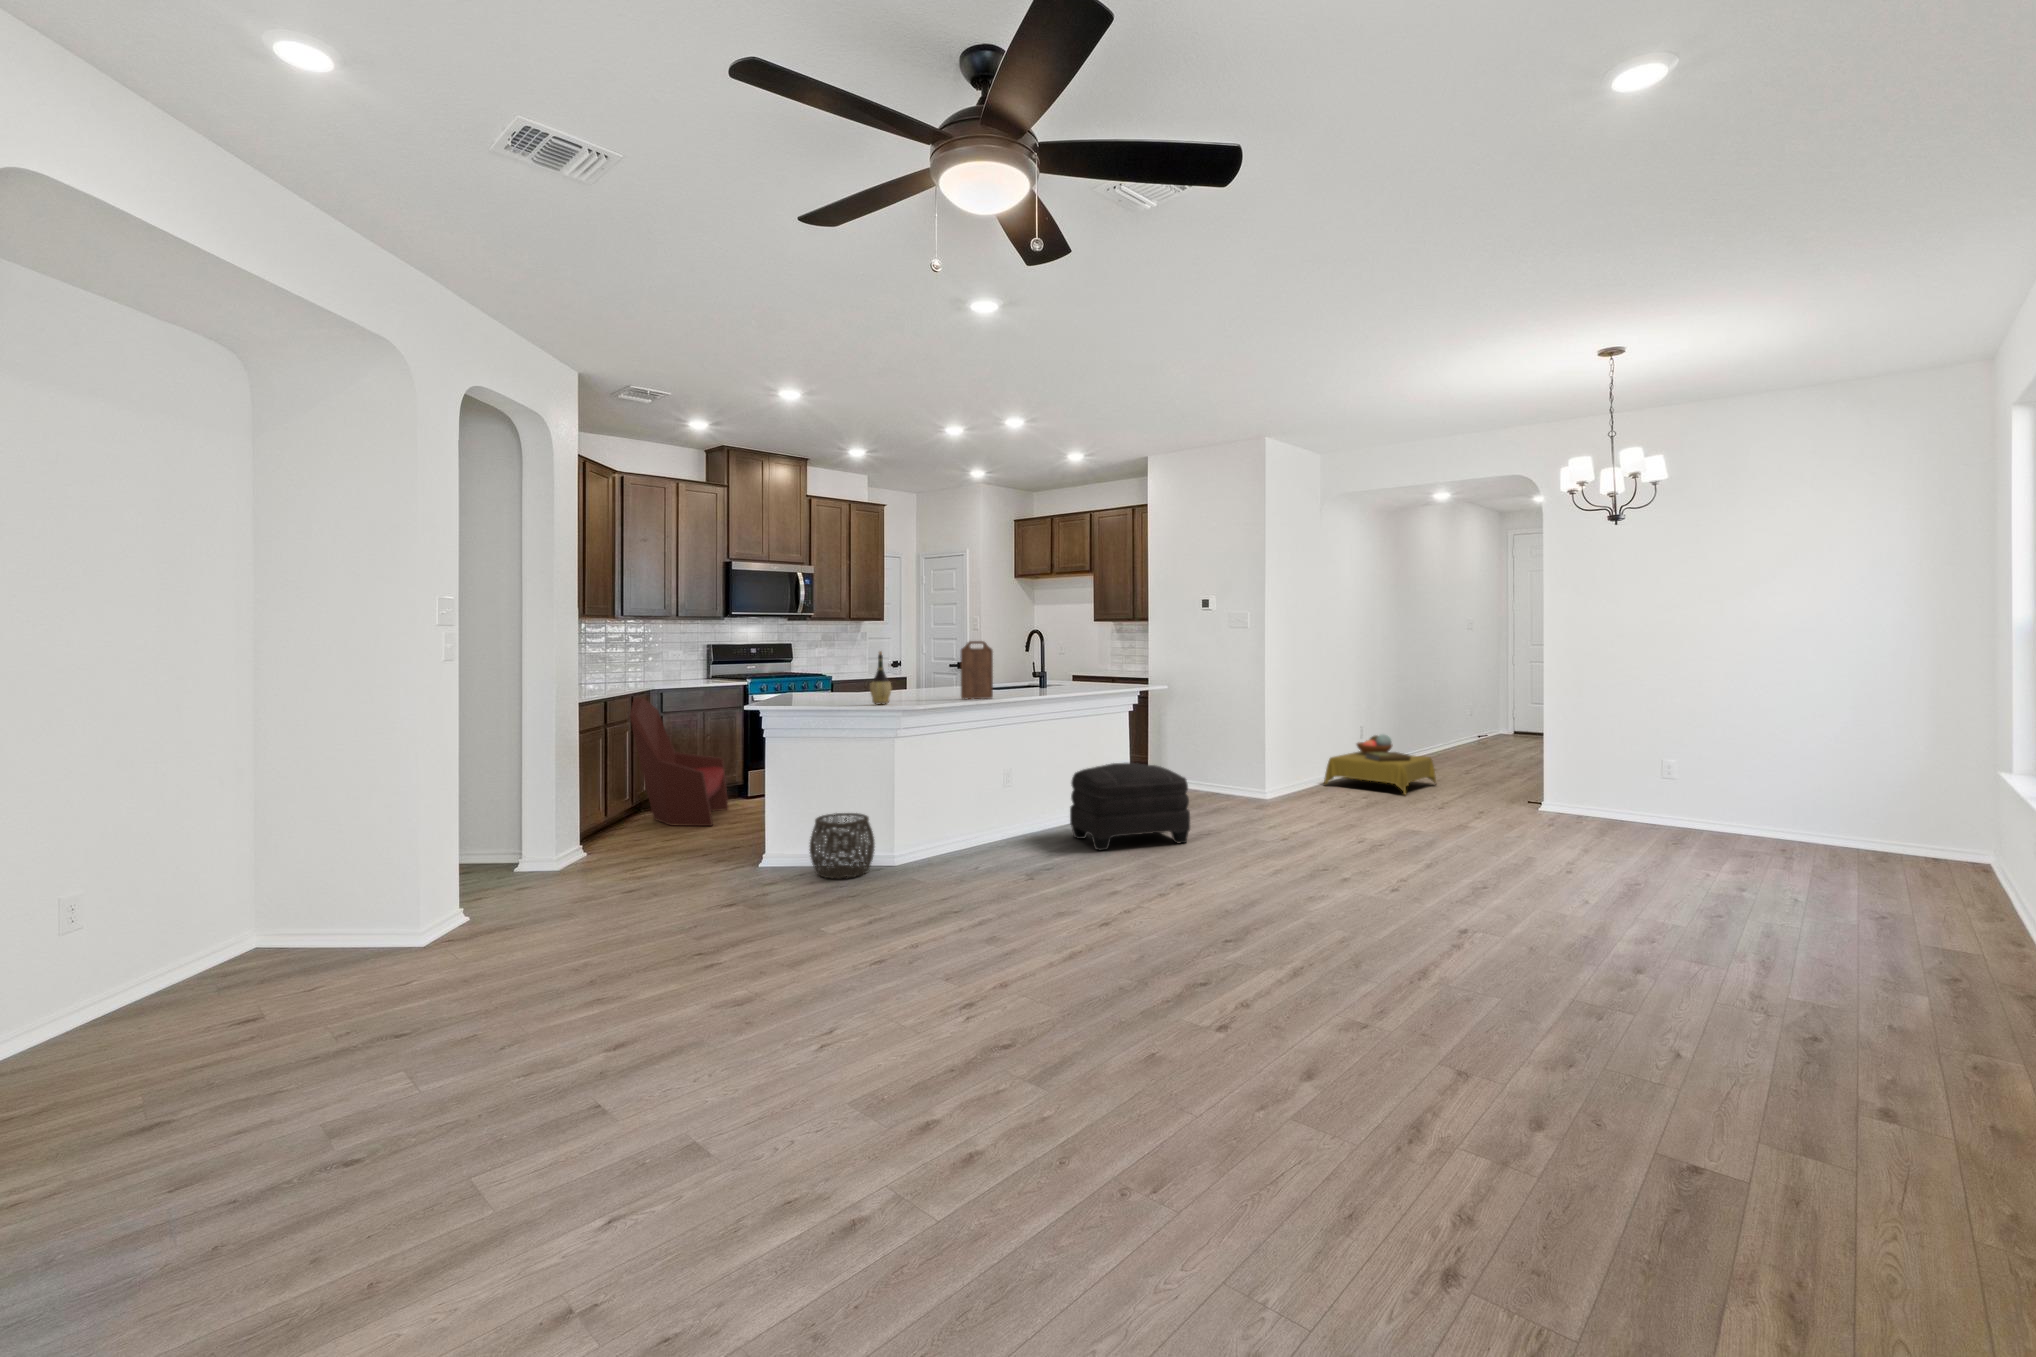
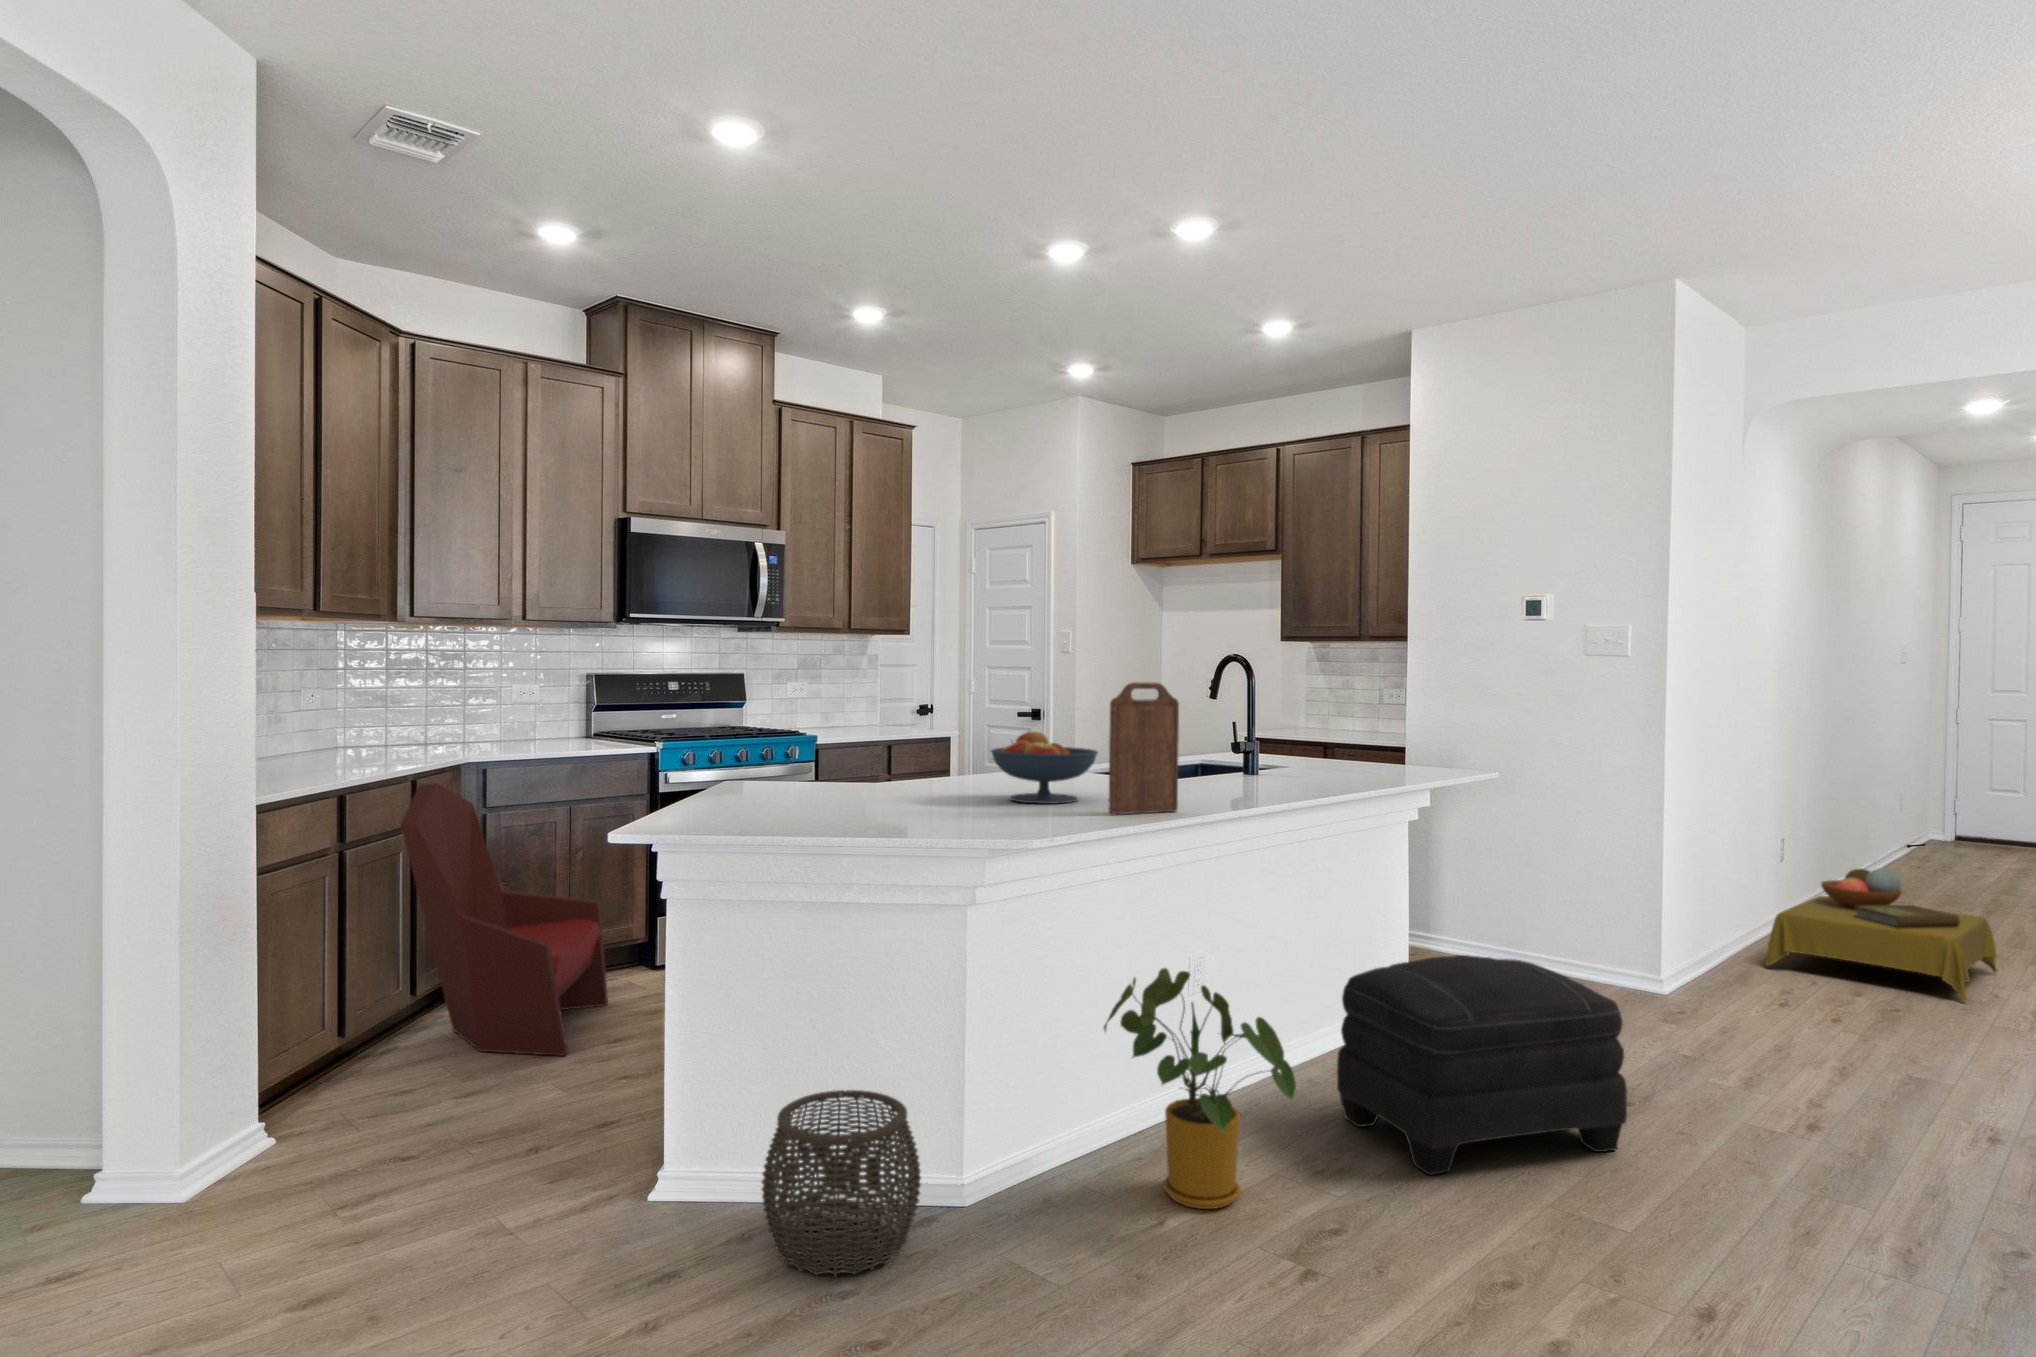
wine bottle: present [870,652,891,704] -> none [911,706,961,831]
fruit bowl: none [912,665,962,698] -> present [991,731,1098,804]
house plant: none [956,766,1032,861] -> present [1104,968,1296,1209]

